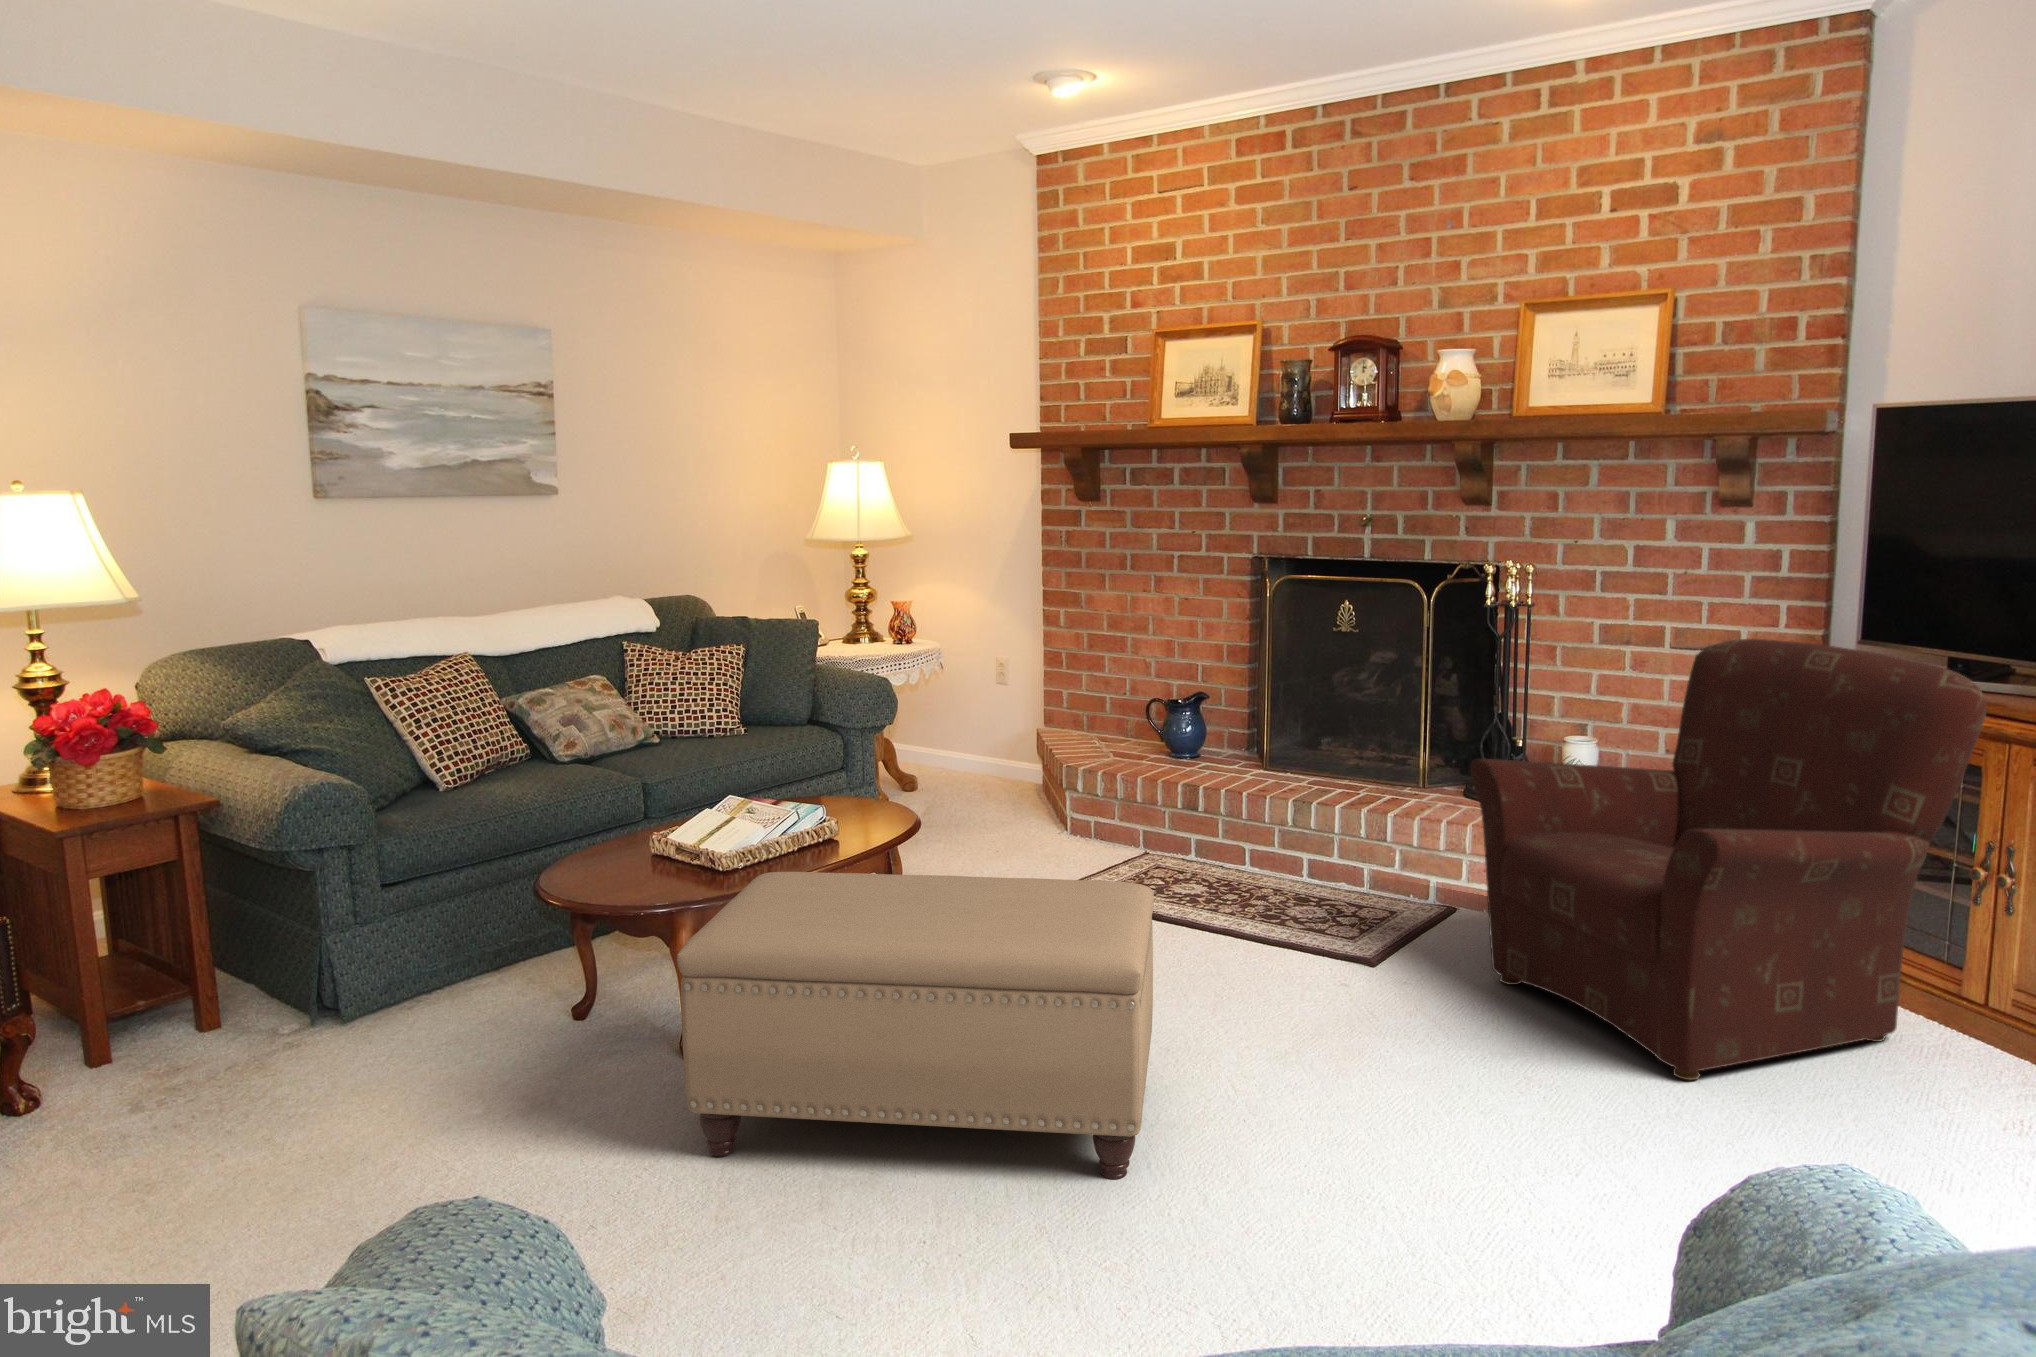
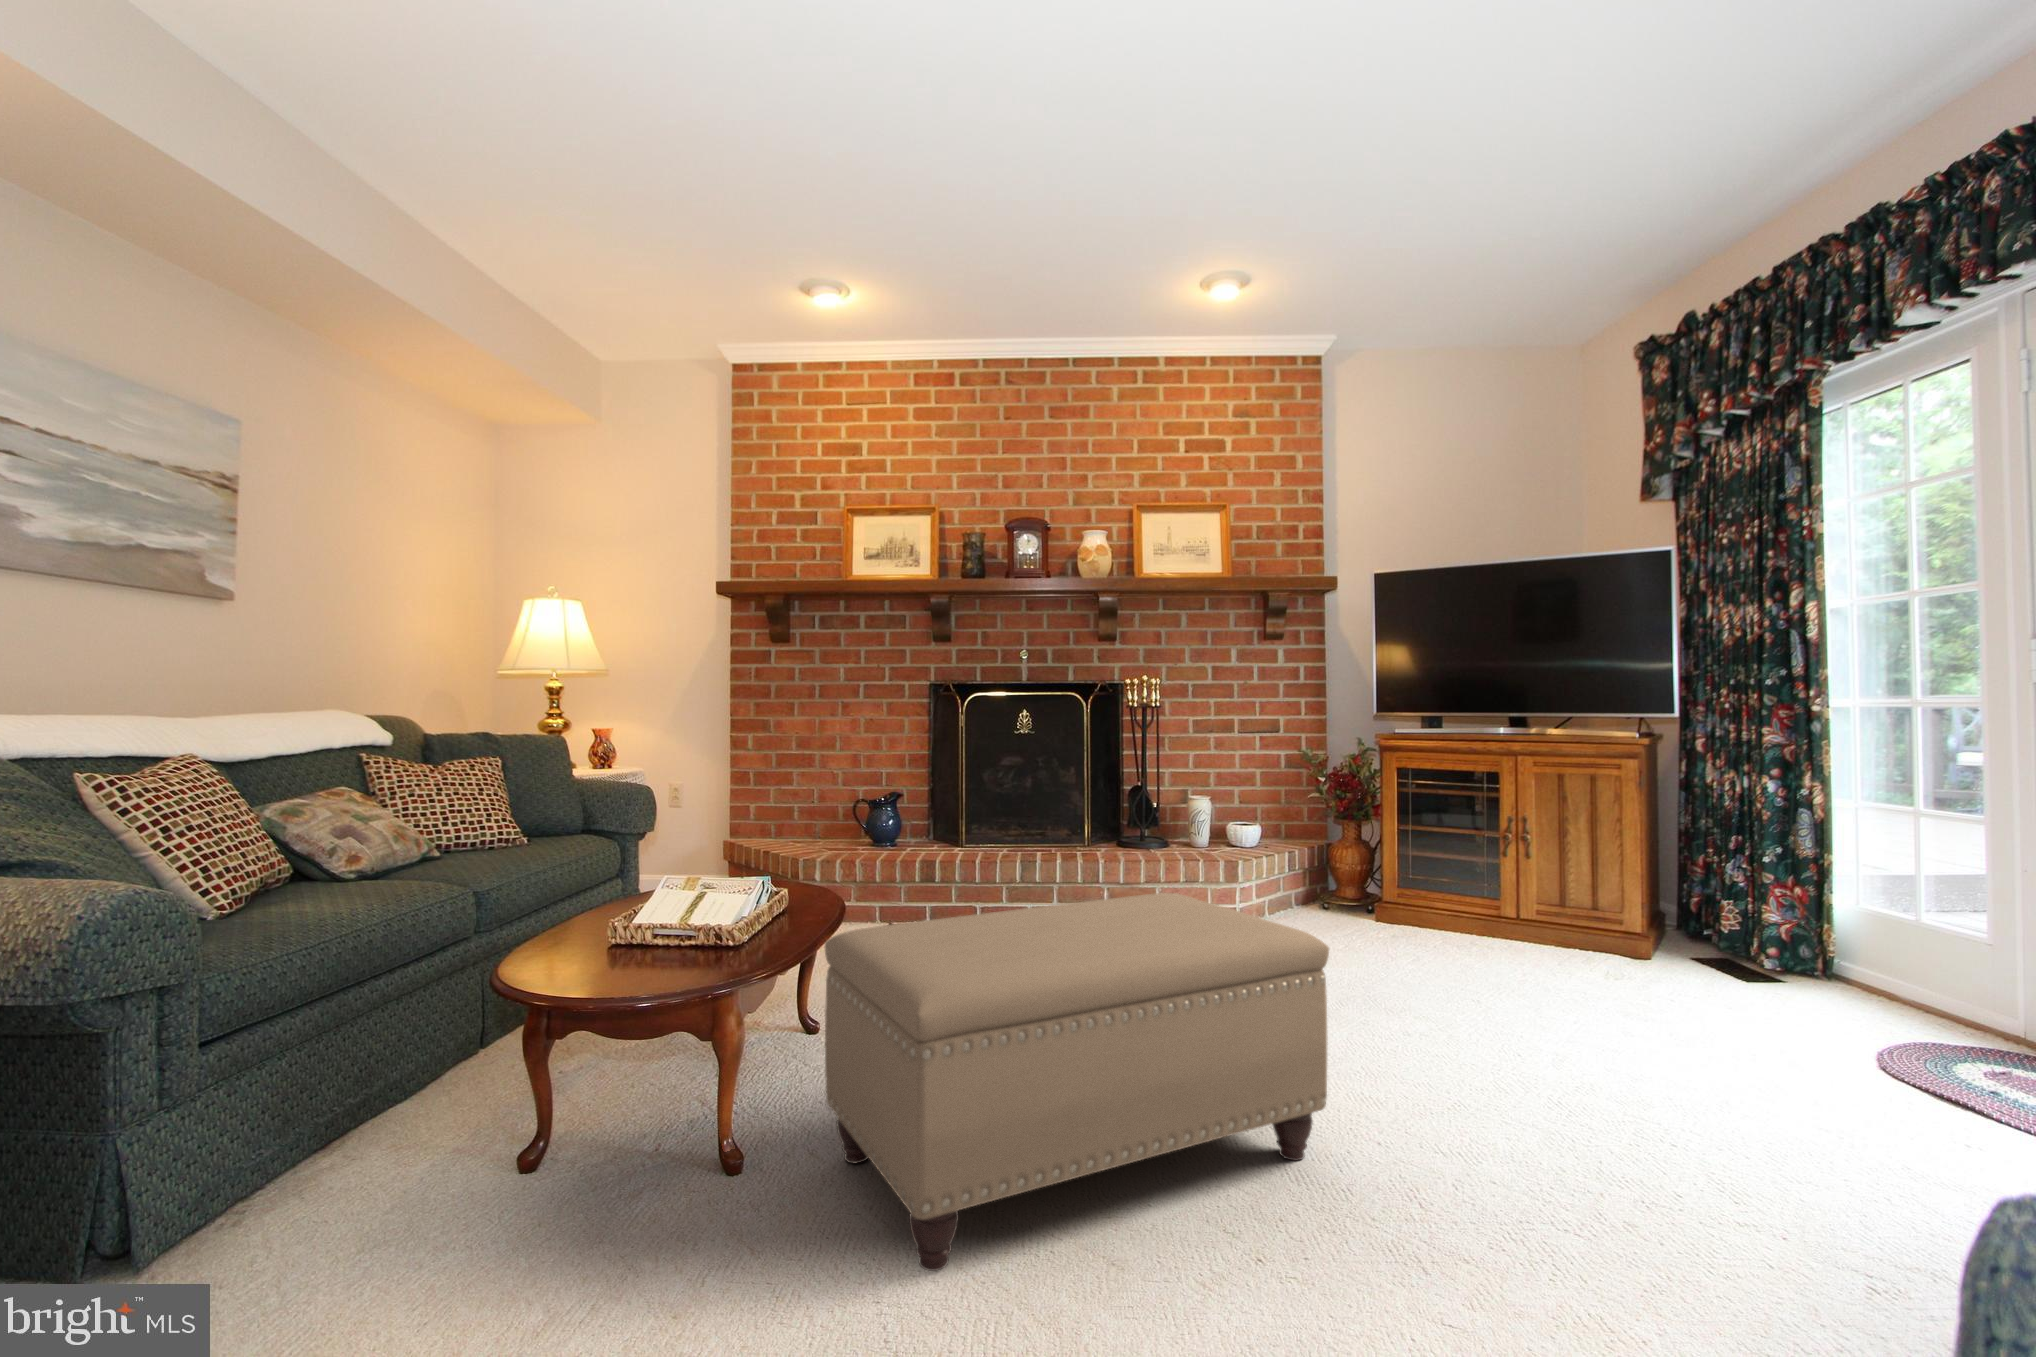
armchair: present [1470,639,1986,1080] -> none [1231,710,1518,992]

